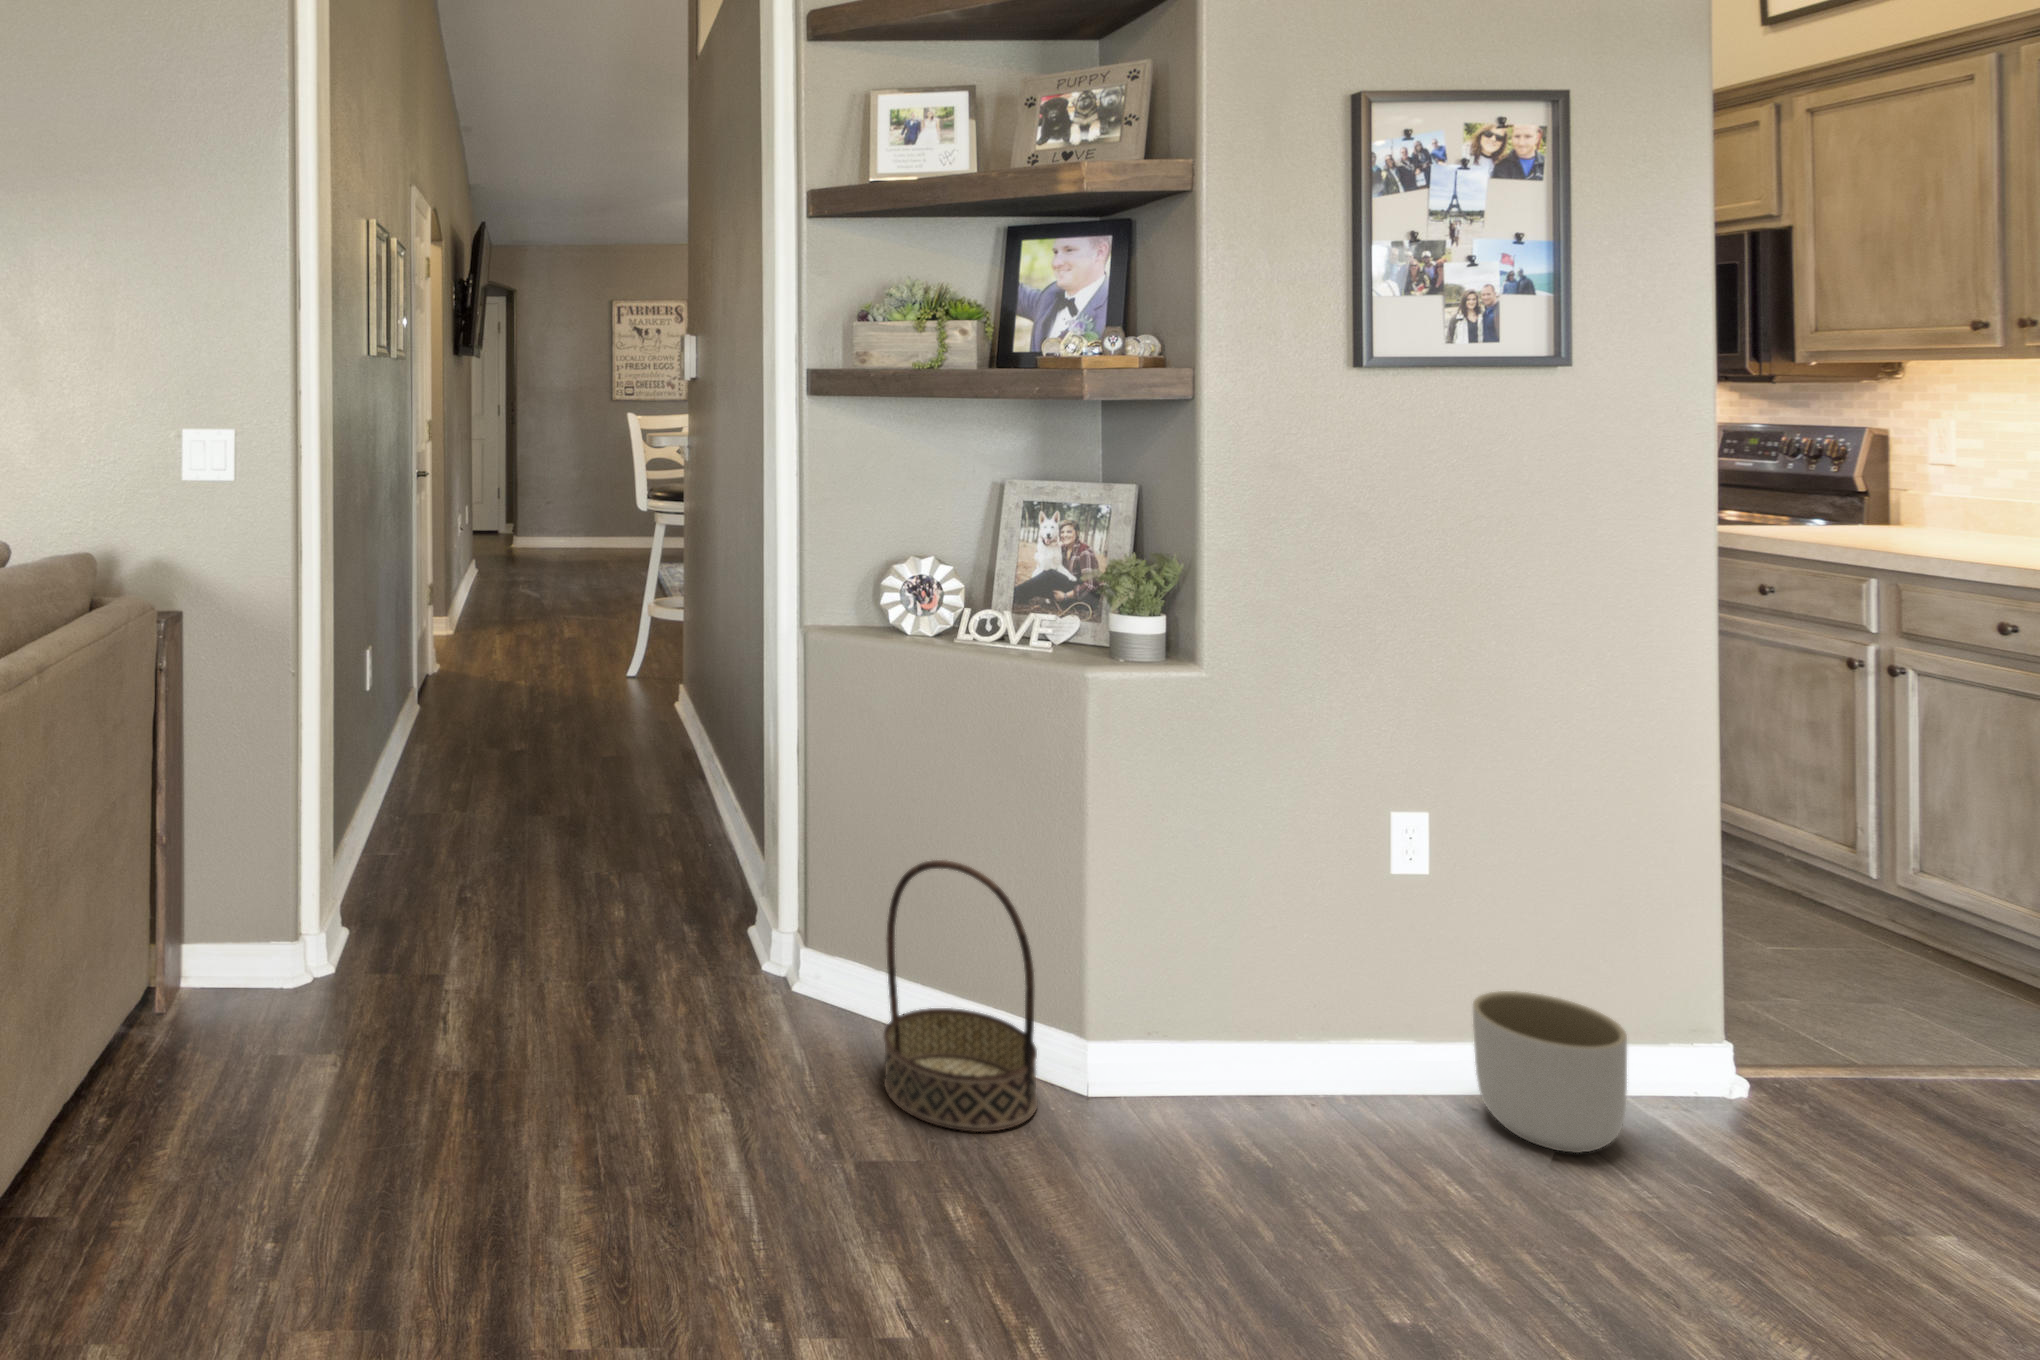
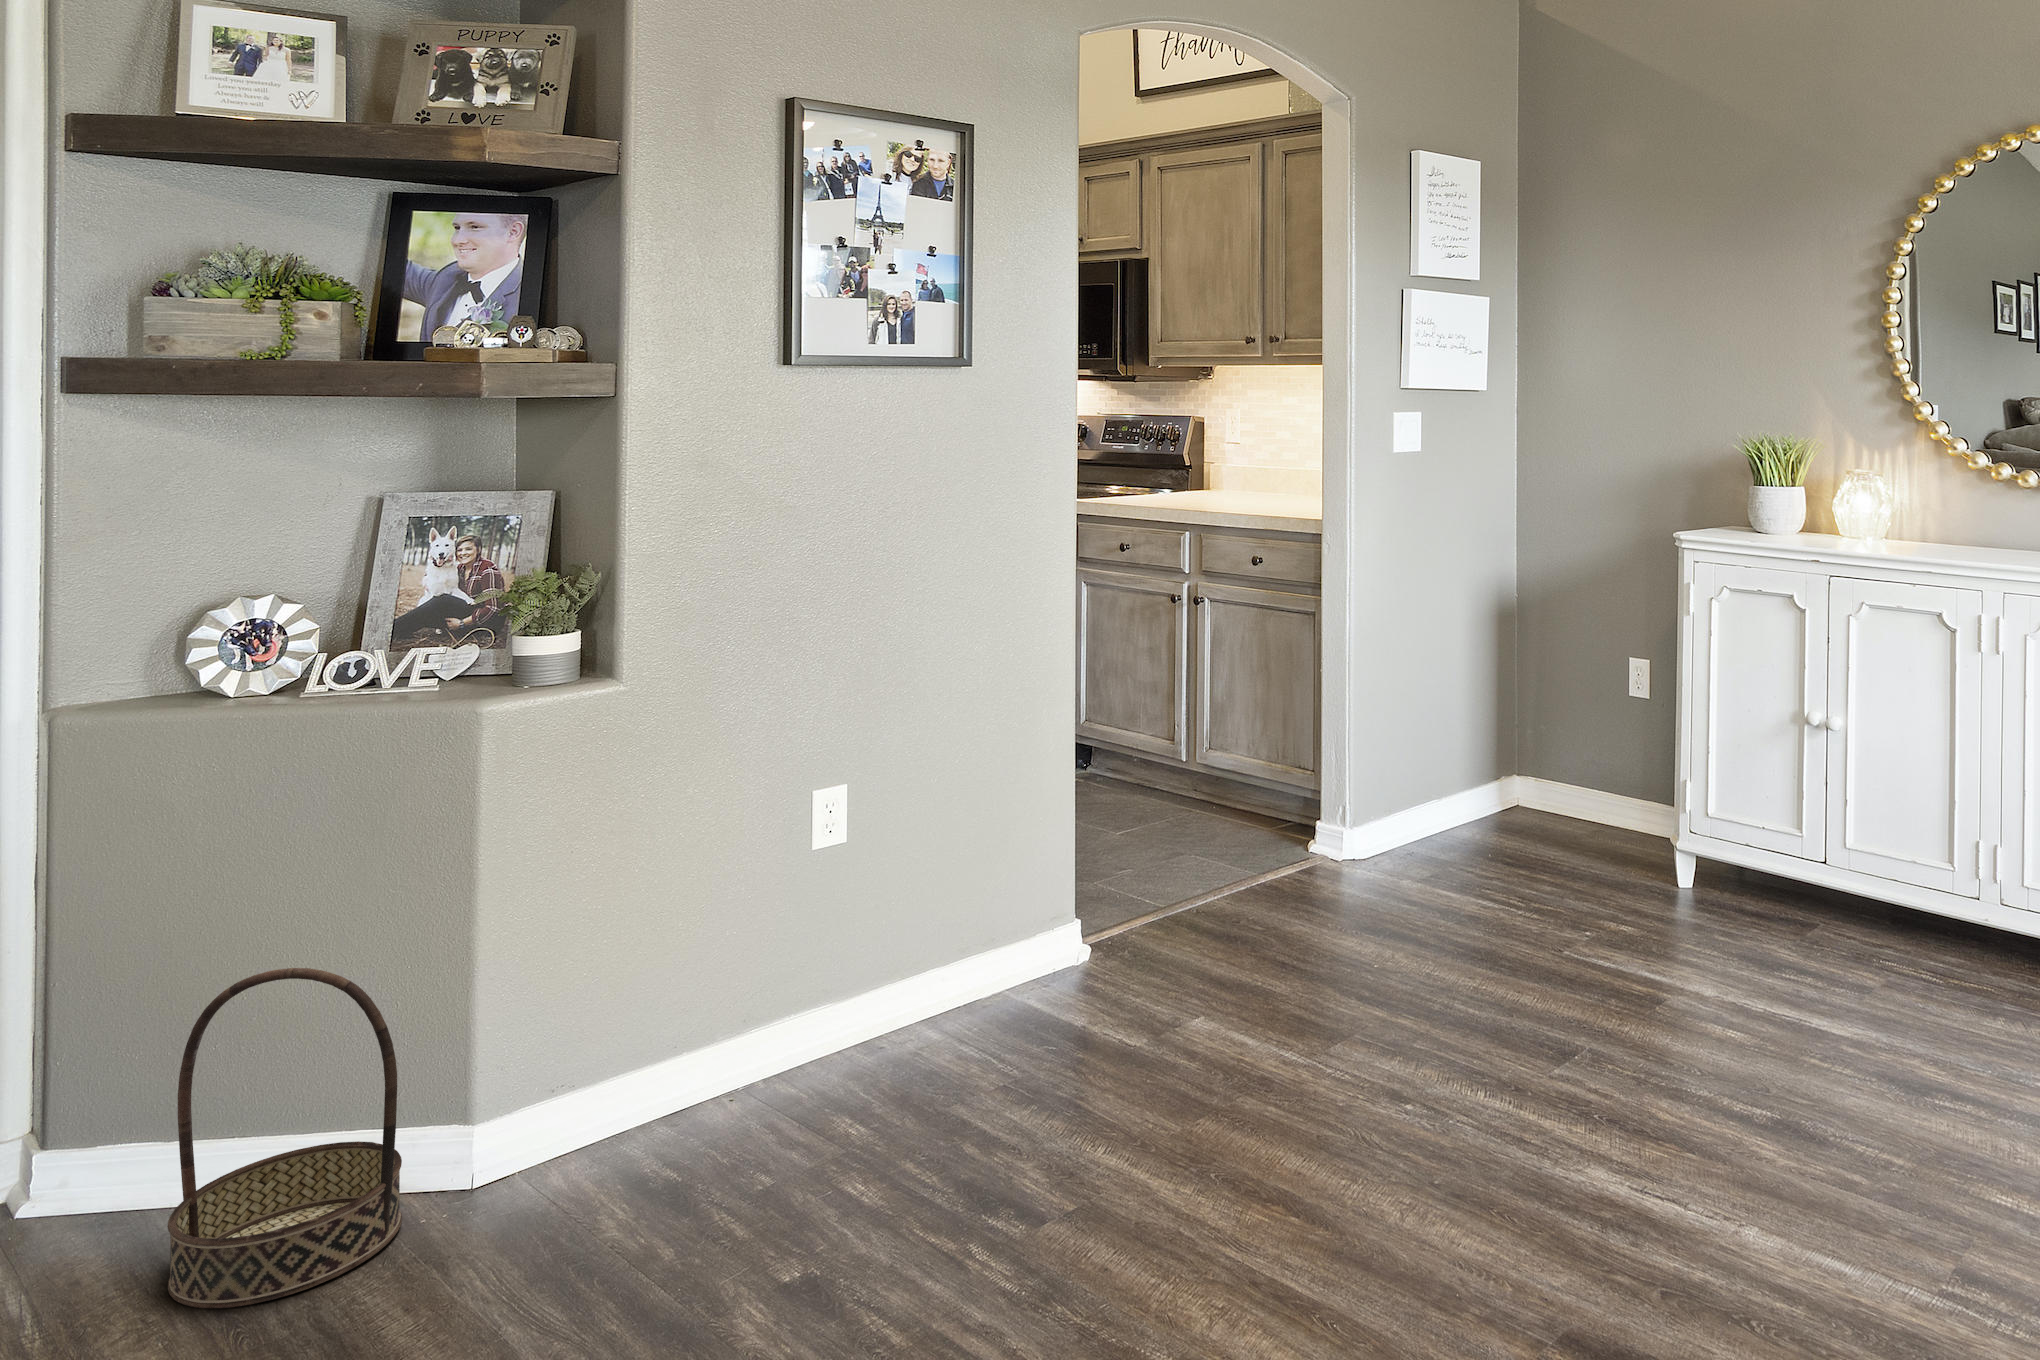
planter: present [1473,991,1627,1153] -> none [879,922,998,1058]

